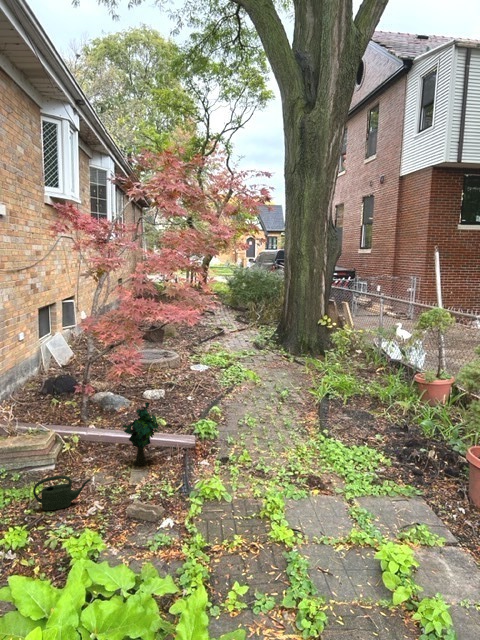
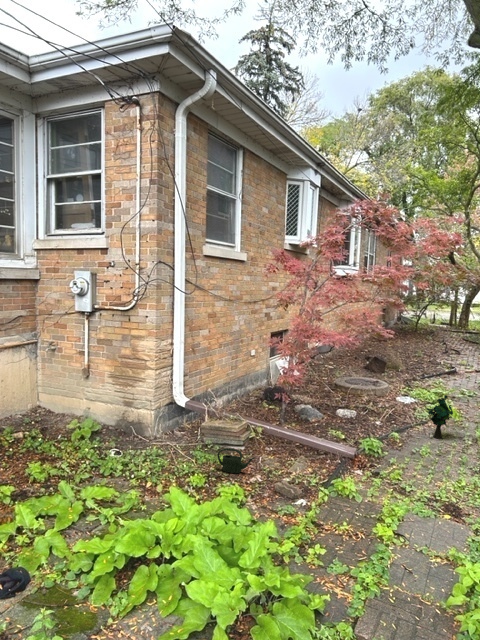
decorative plant: present [123,402,158,466] -> present [427,395,453,439]

